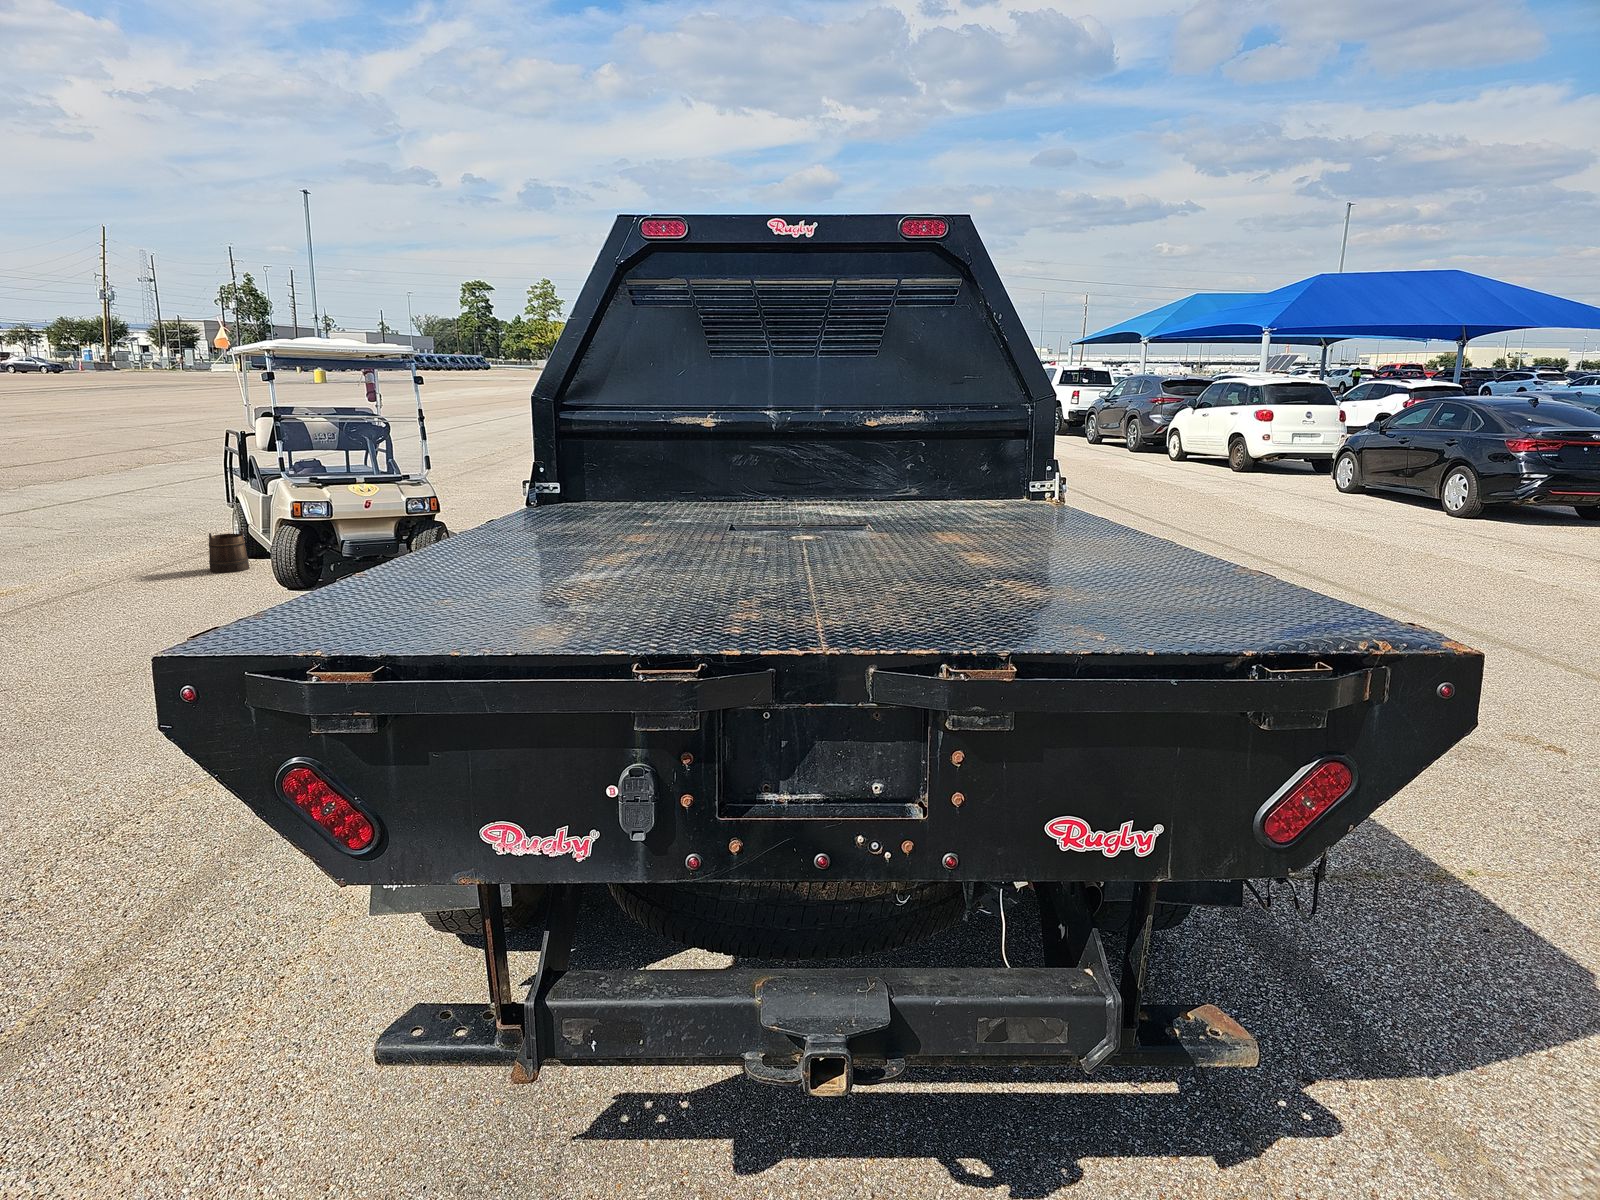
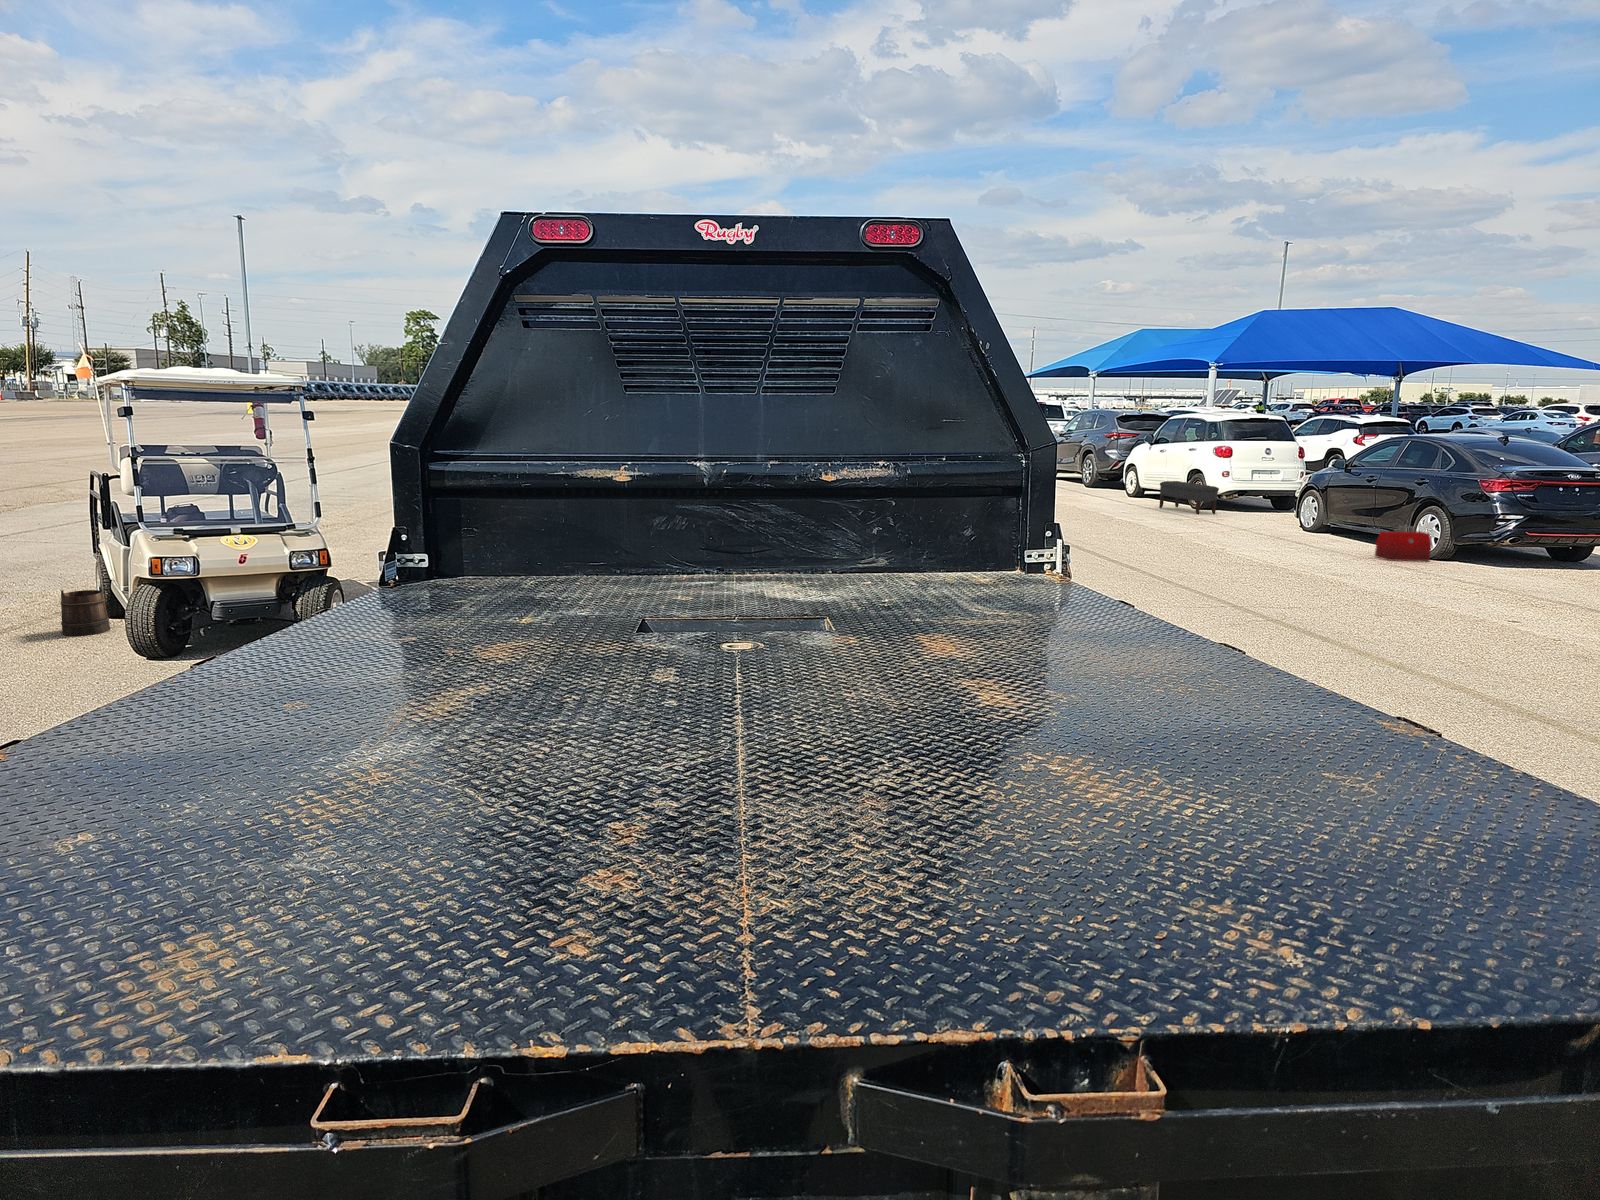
bench: none [1202,445,1260,477] -> present [1159,481,1219,514]
toolbox: none [1402,485,1457,519] -> present [1375,526,1432,561]

